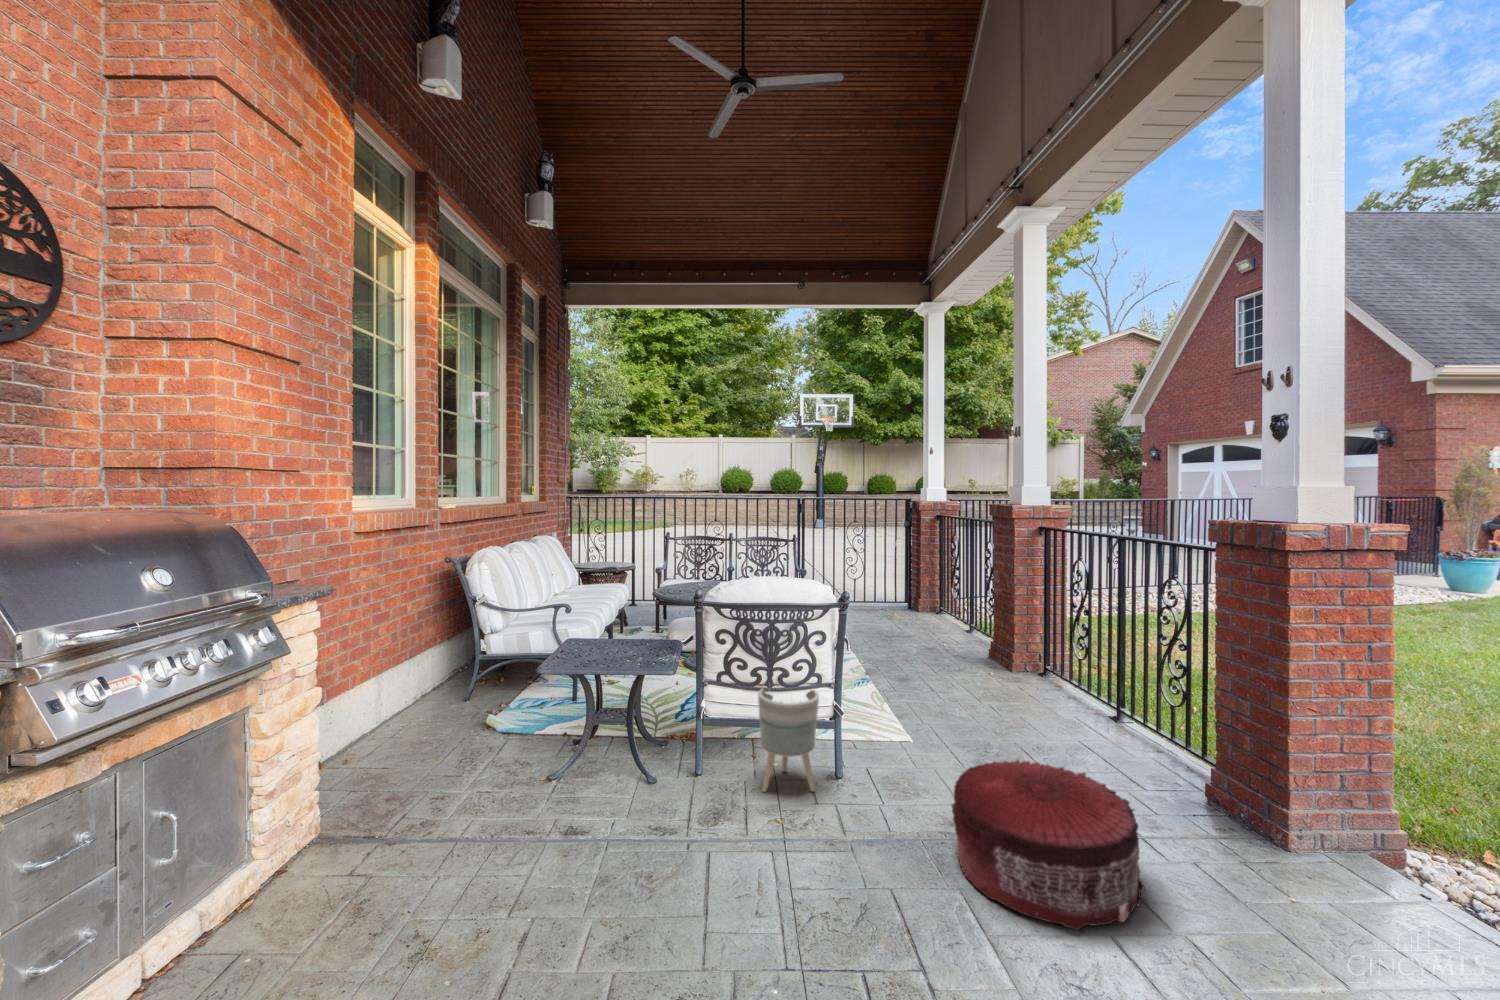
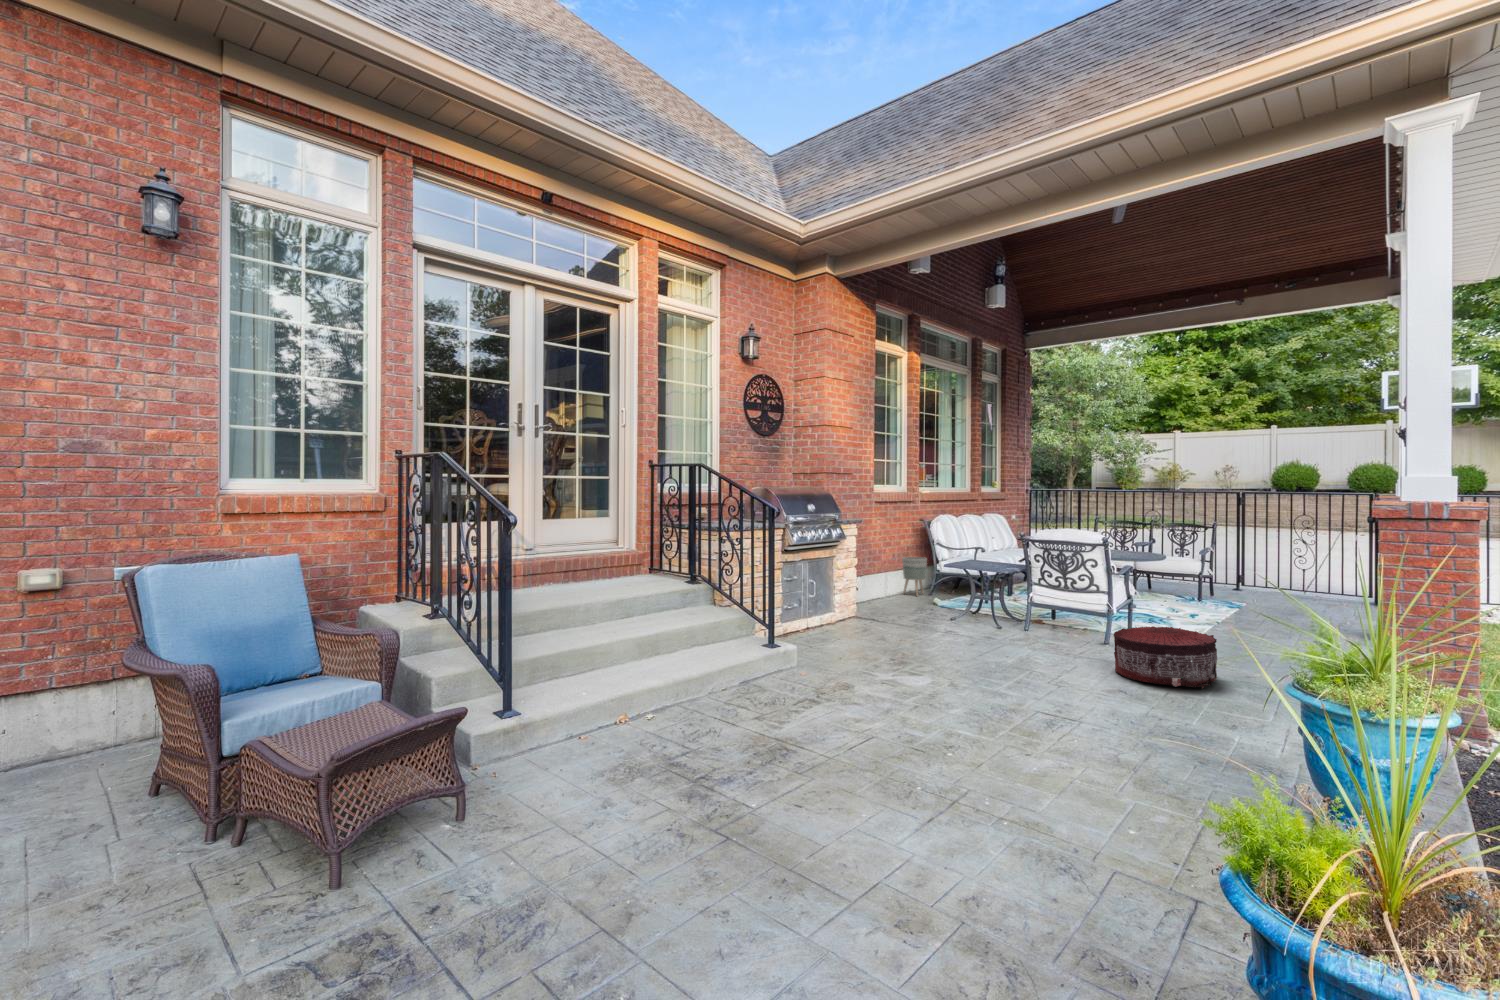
planter: present [758,689,819,792] -> present [902,557,927,596]

